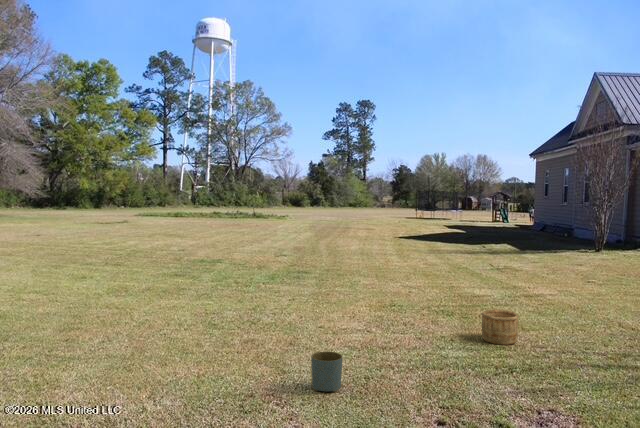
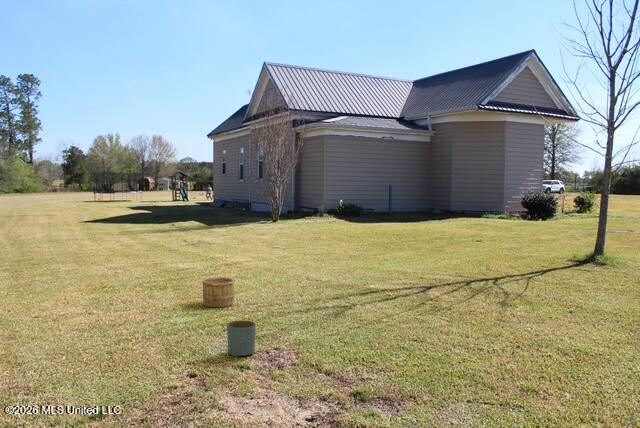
planter: present [311,352,343,392] -> present [227,321,256,357]

